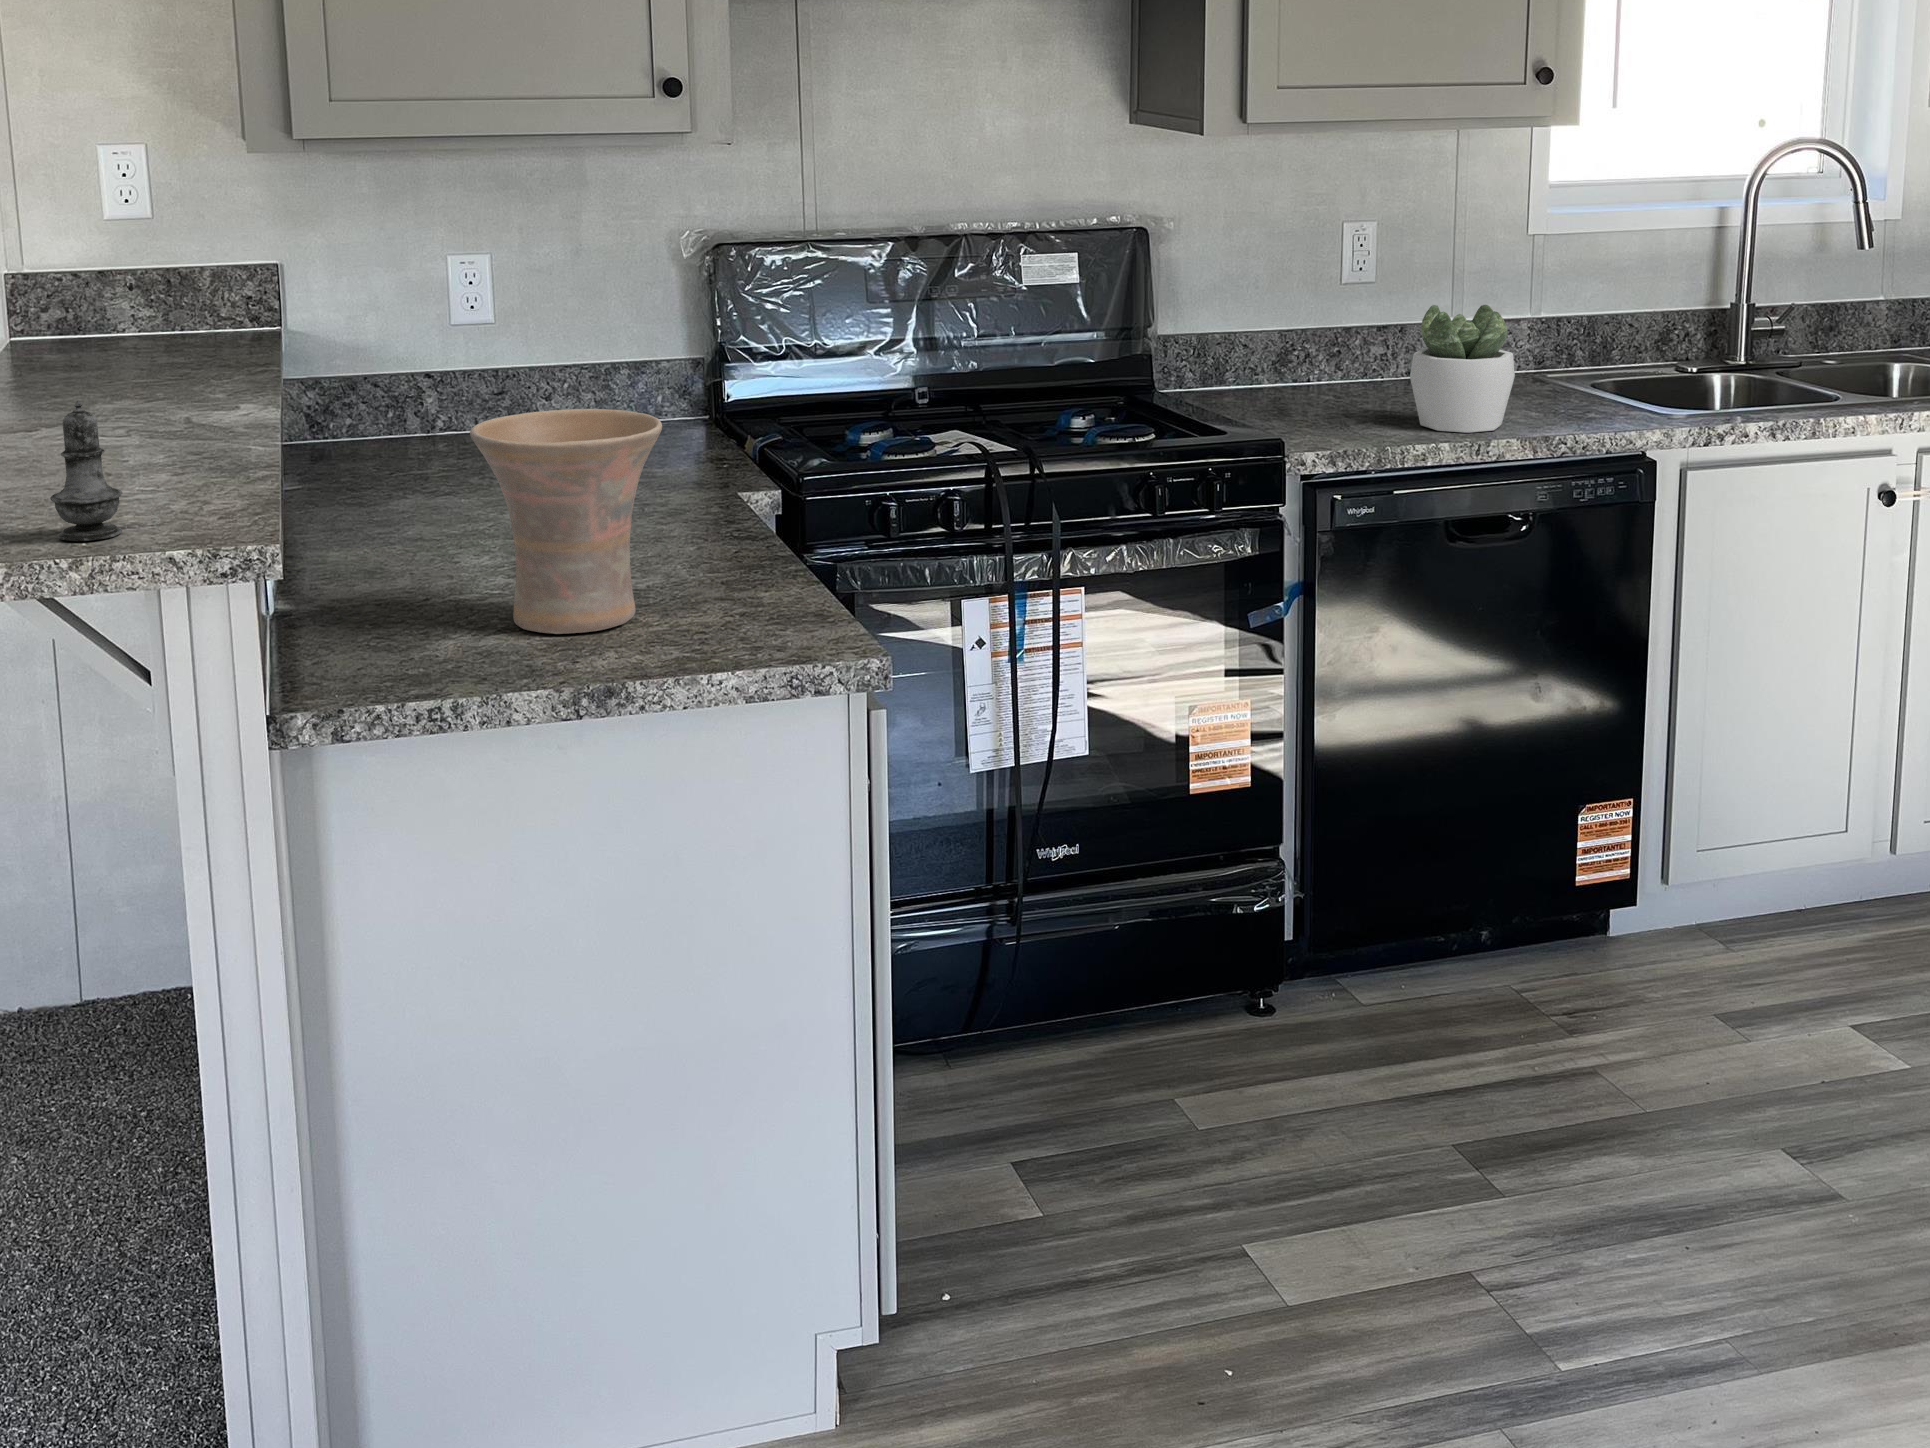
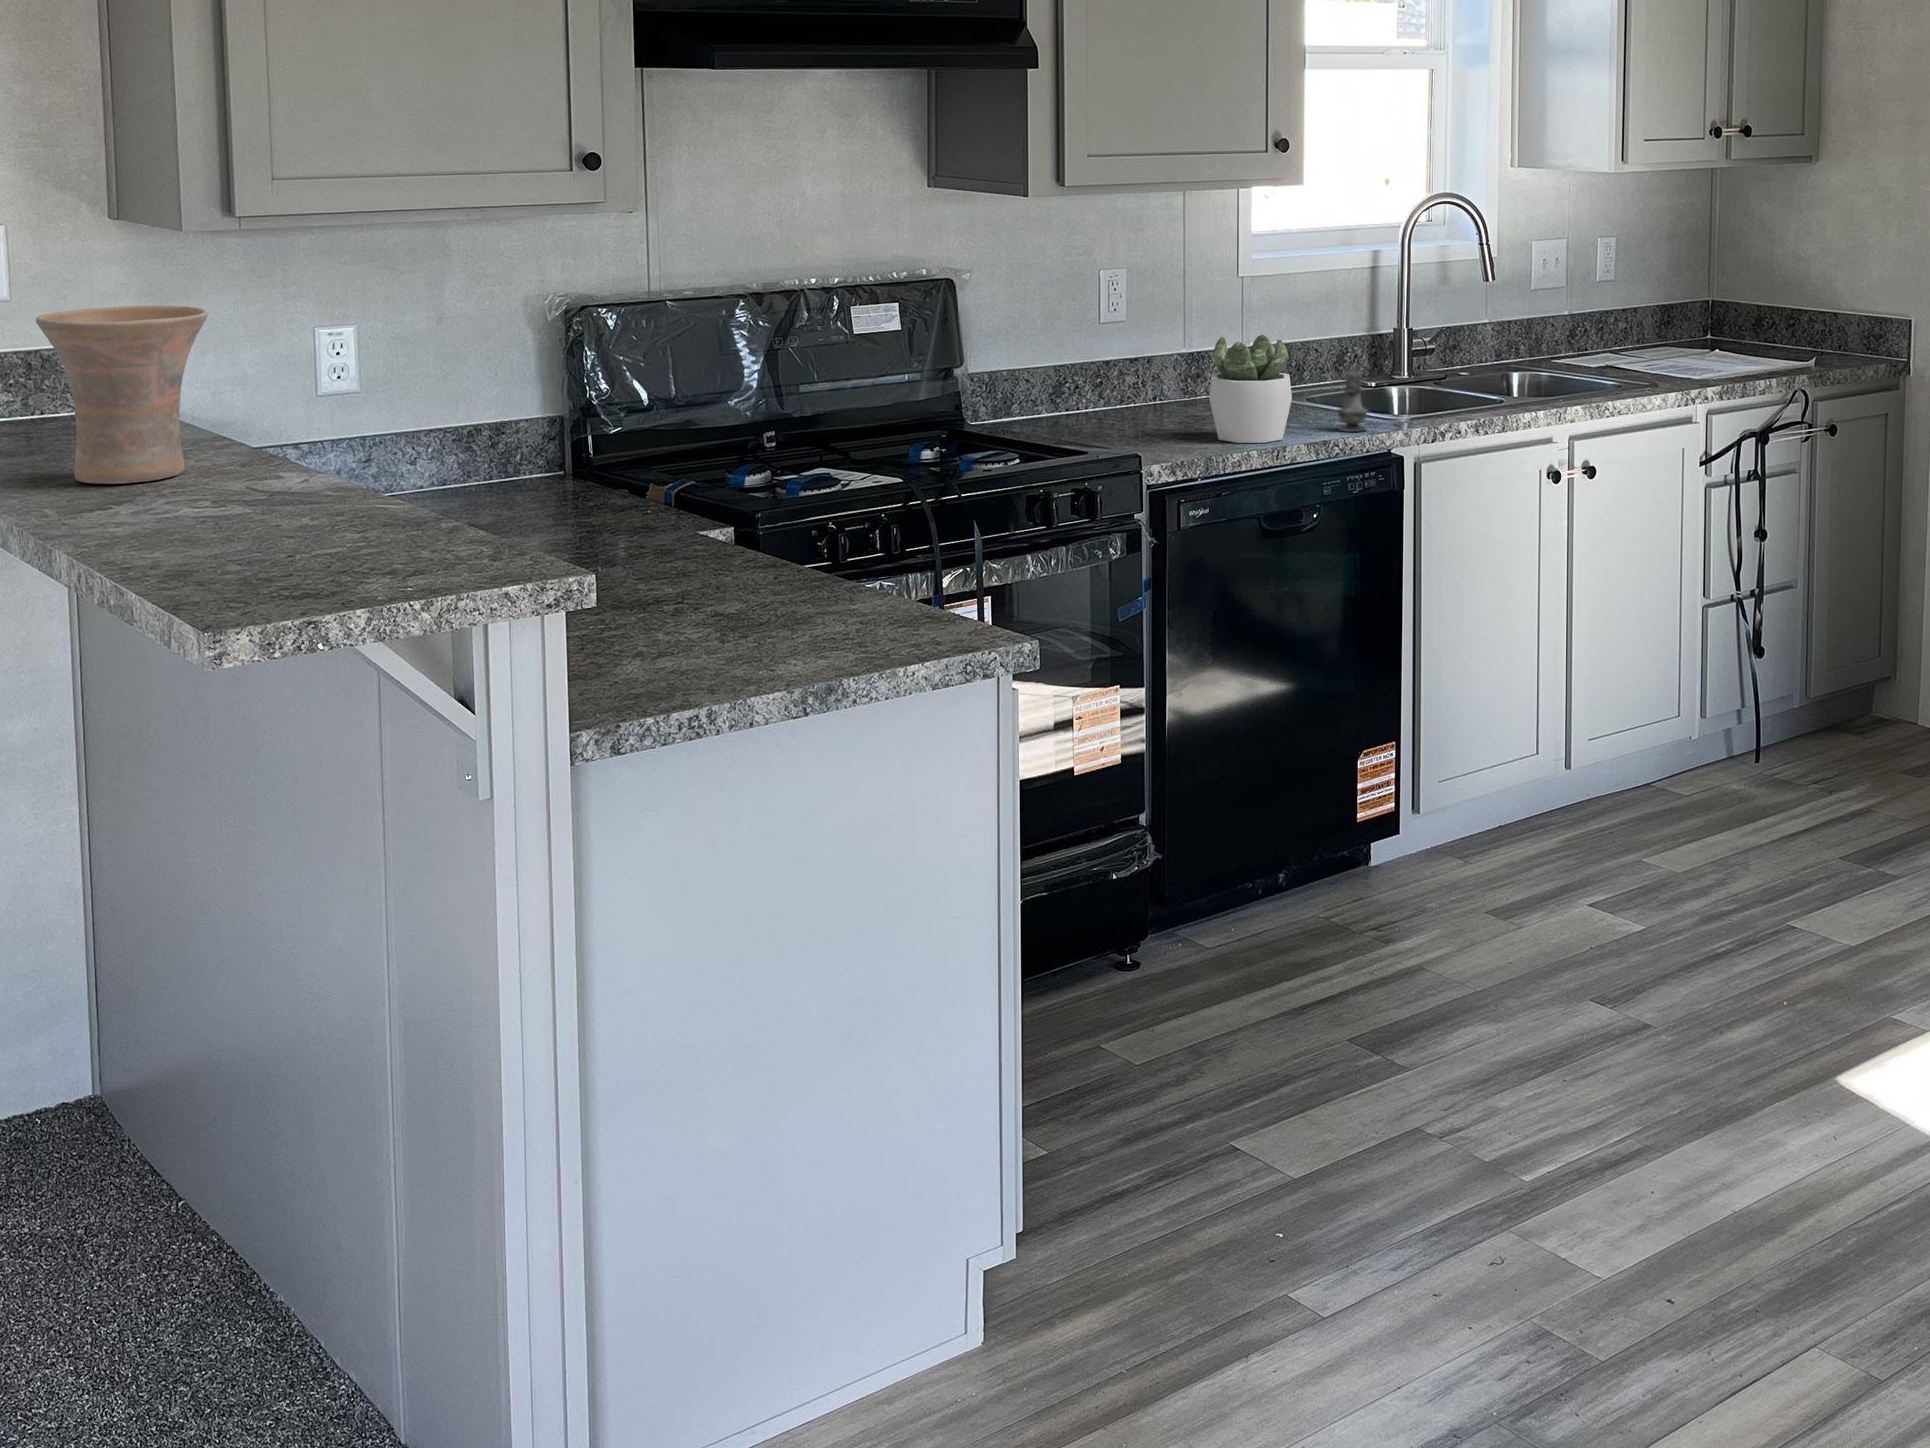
salt shaker: present [50,401,123,541] -> present [1338,365,1368,432]
vase: present [470,409,662,634] -> present [36,306,208,484]

